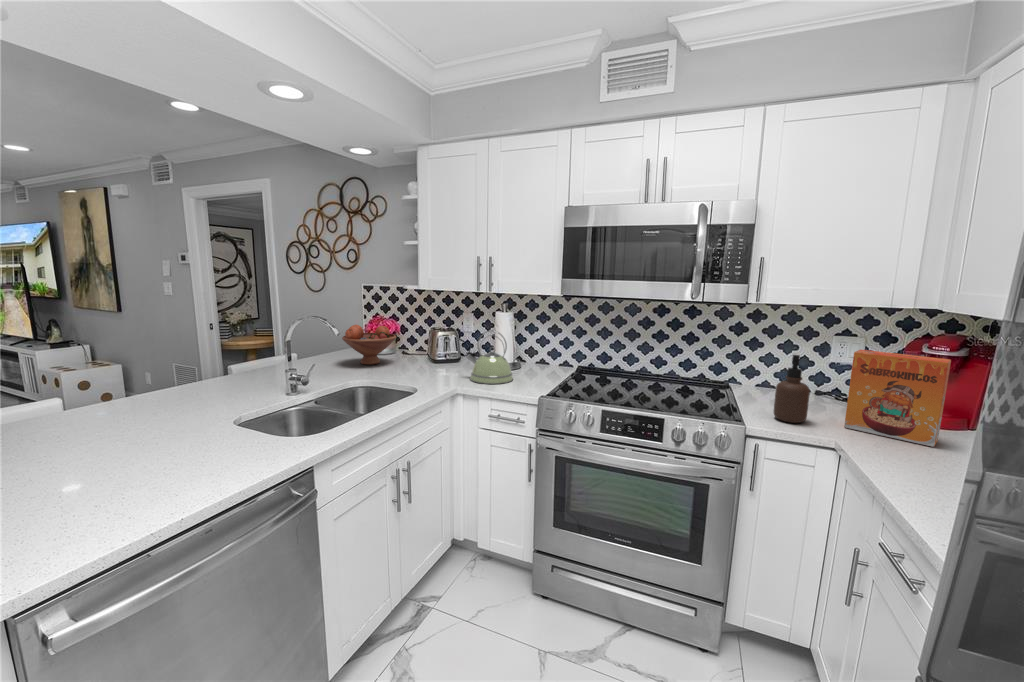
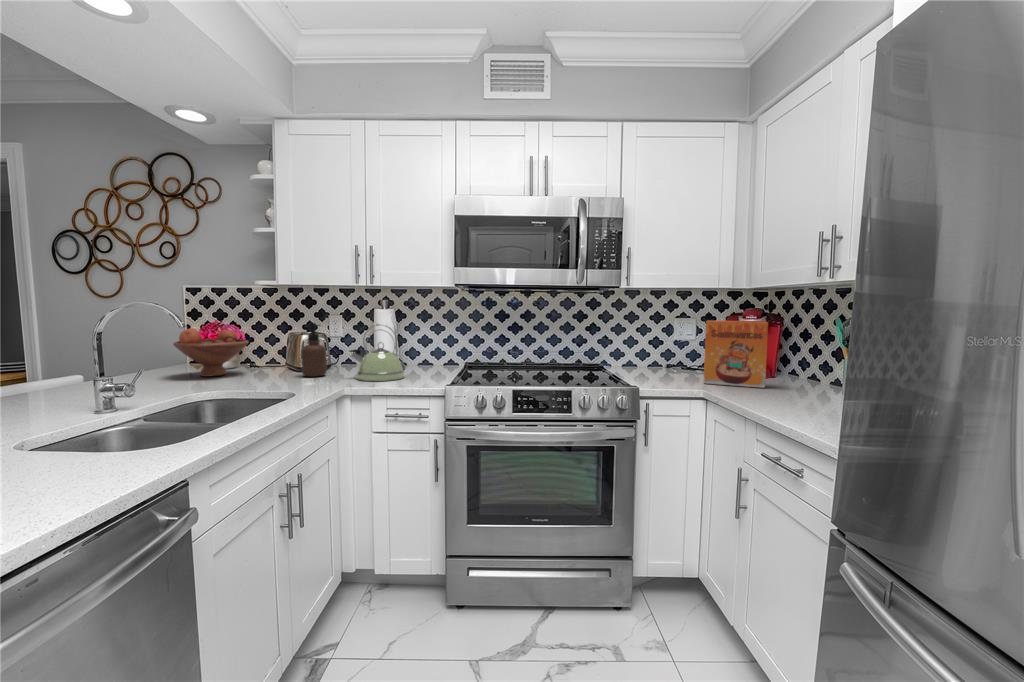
soap dispenser: present [774,355,810,423] -> present [301,323,327,377]

